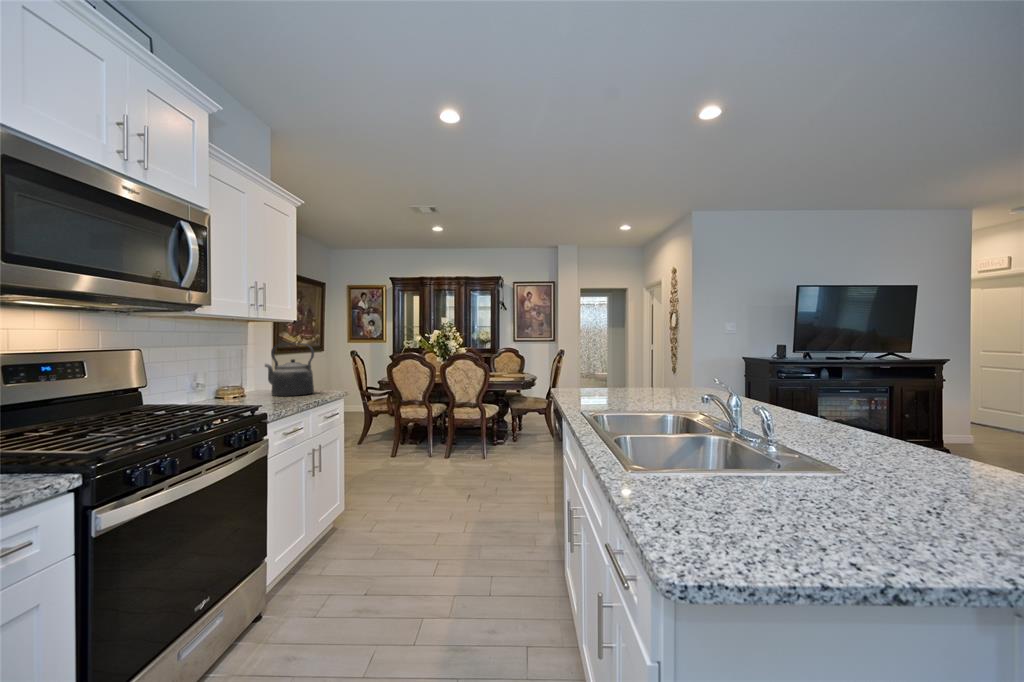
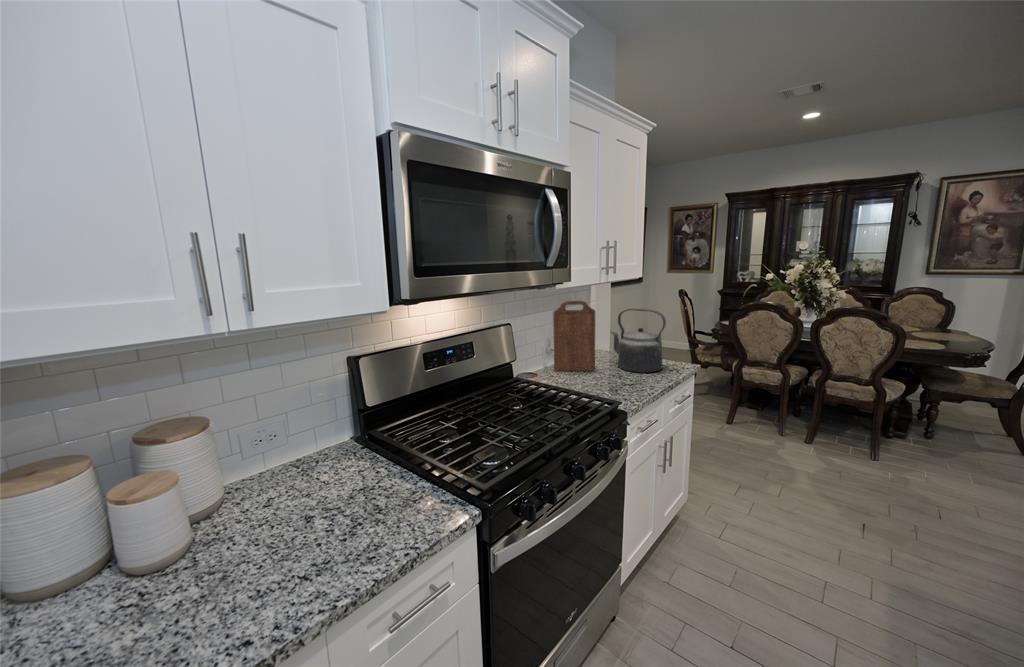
cutting board: none [197,333,246,402] -> present [553,301,595,371]

